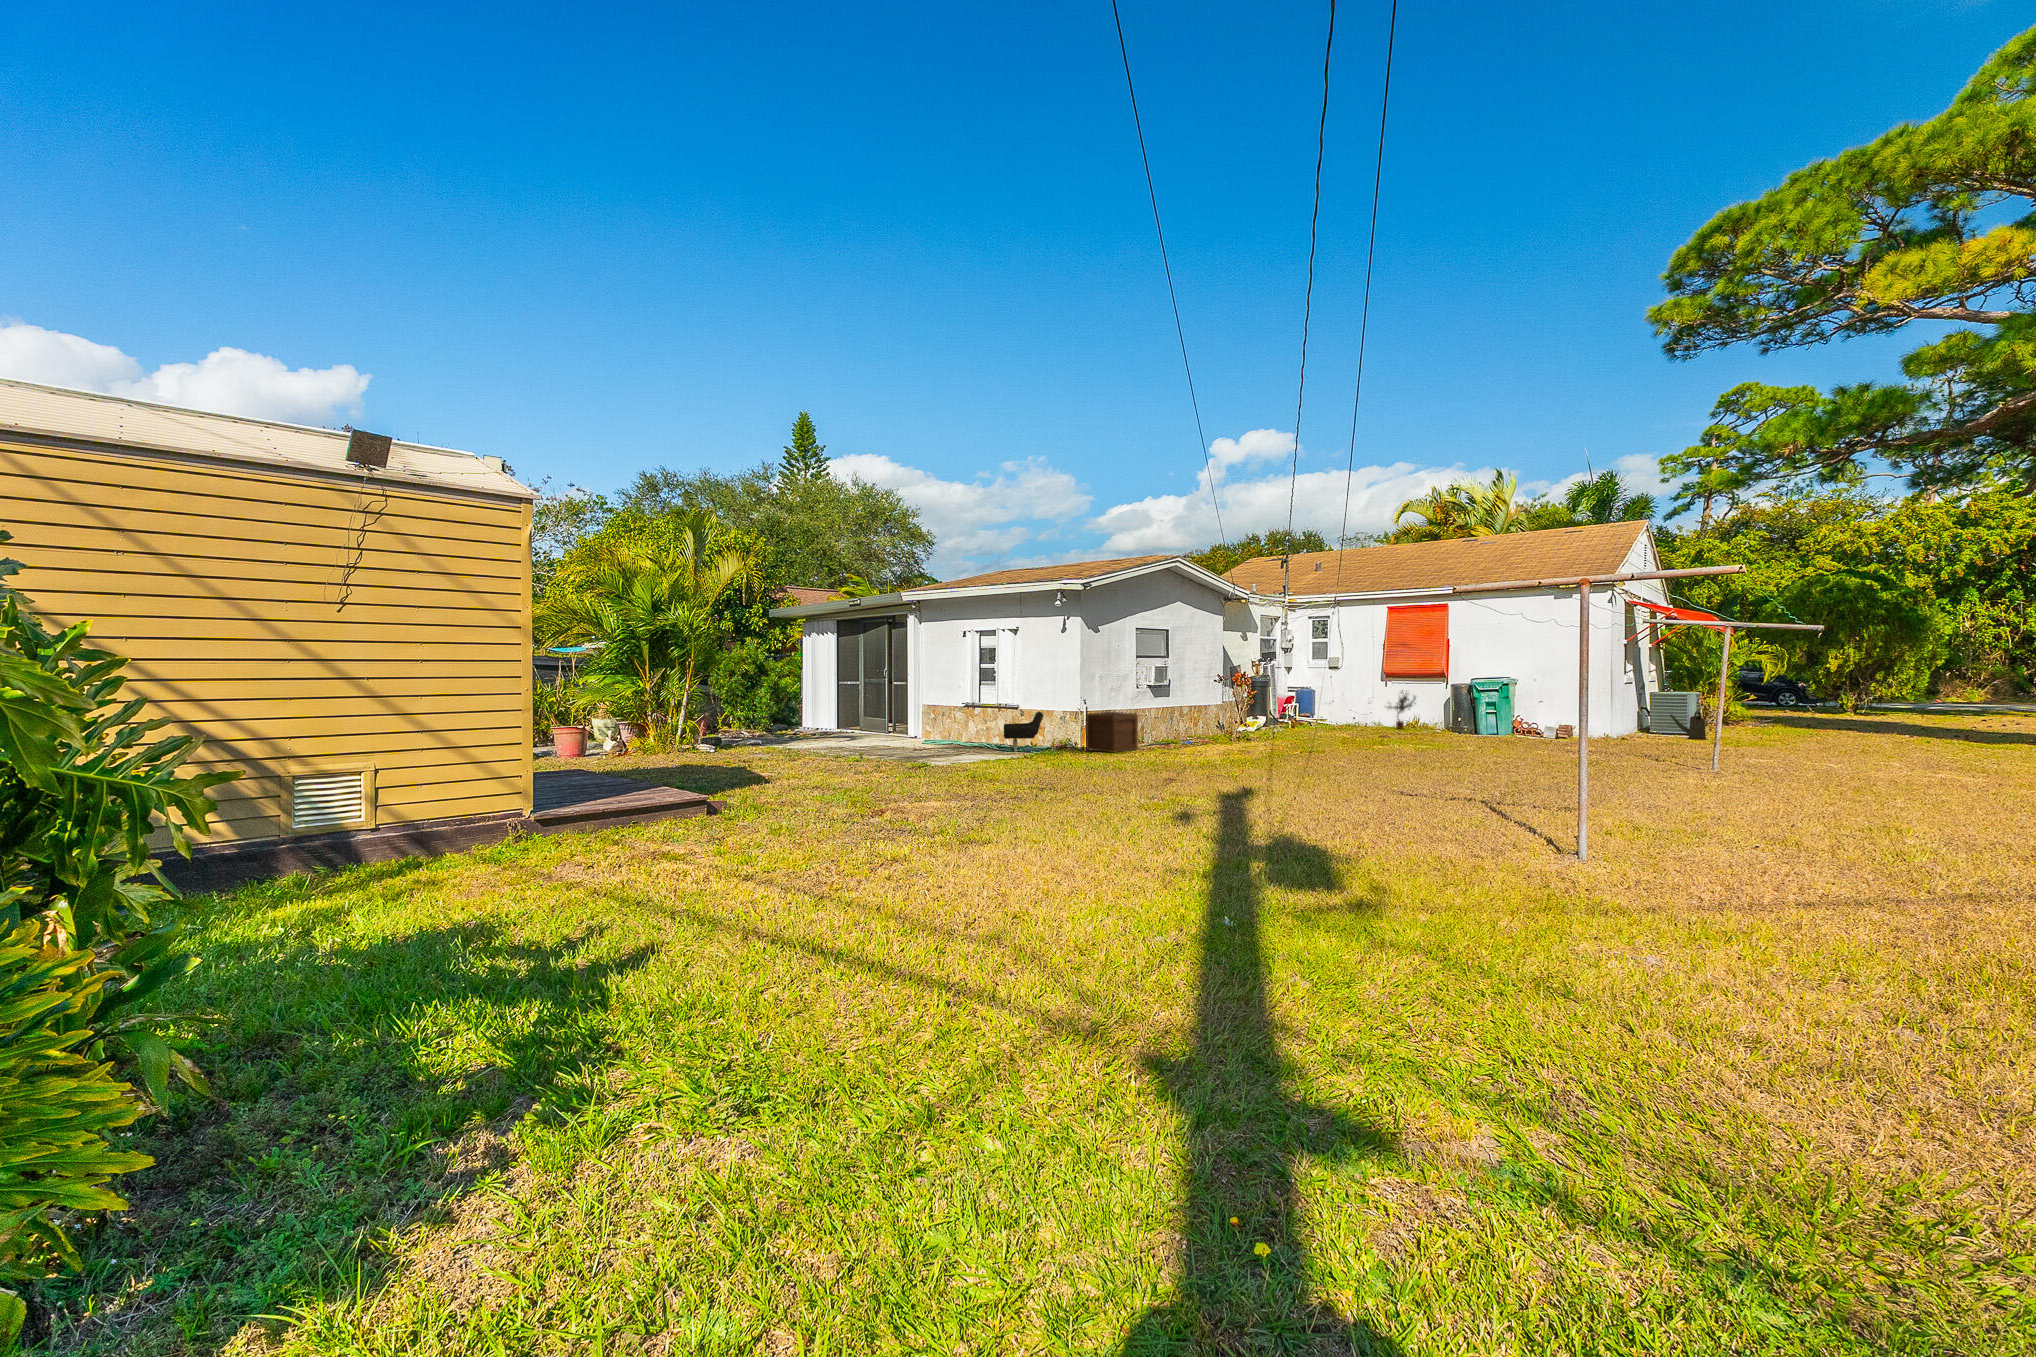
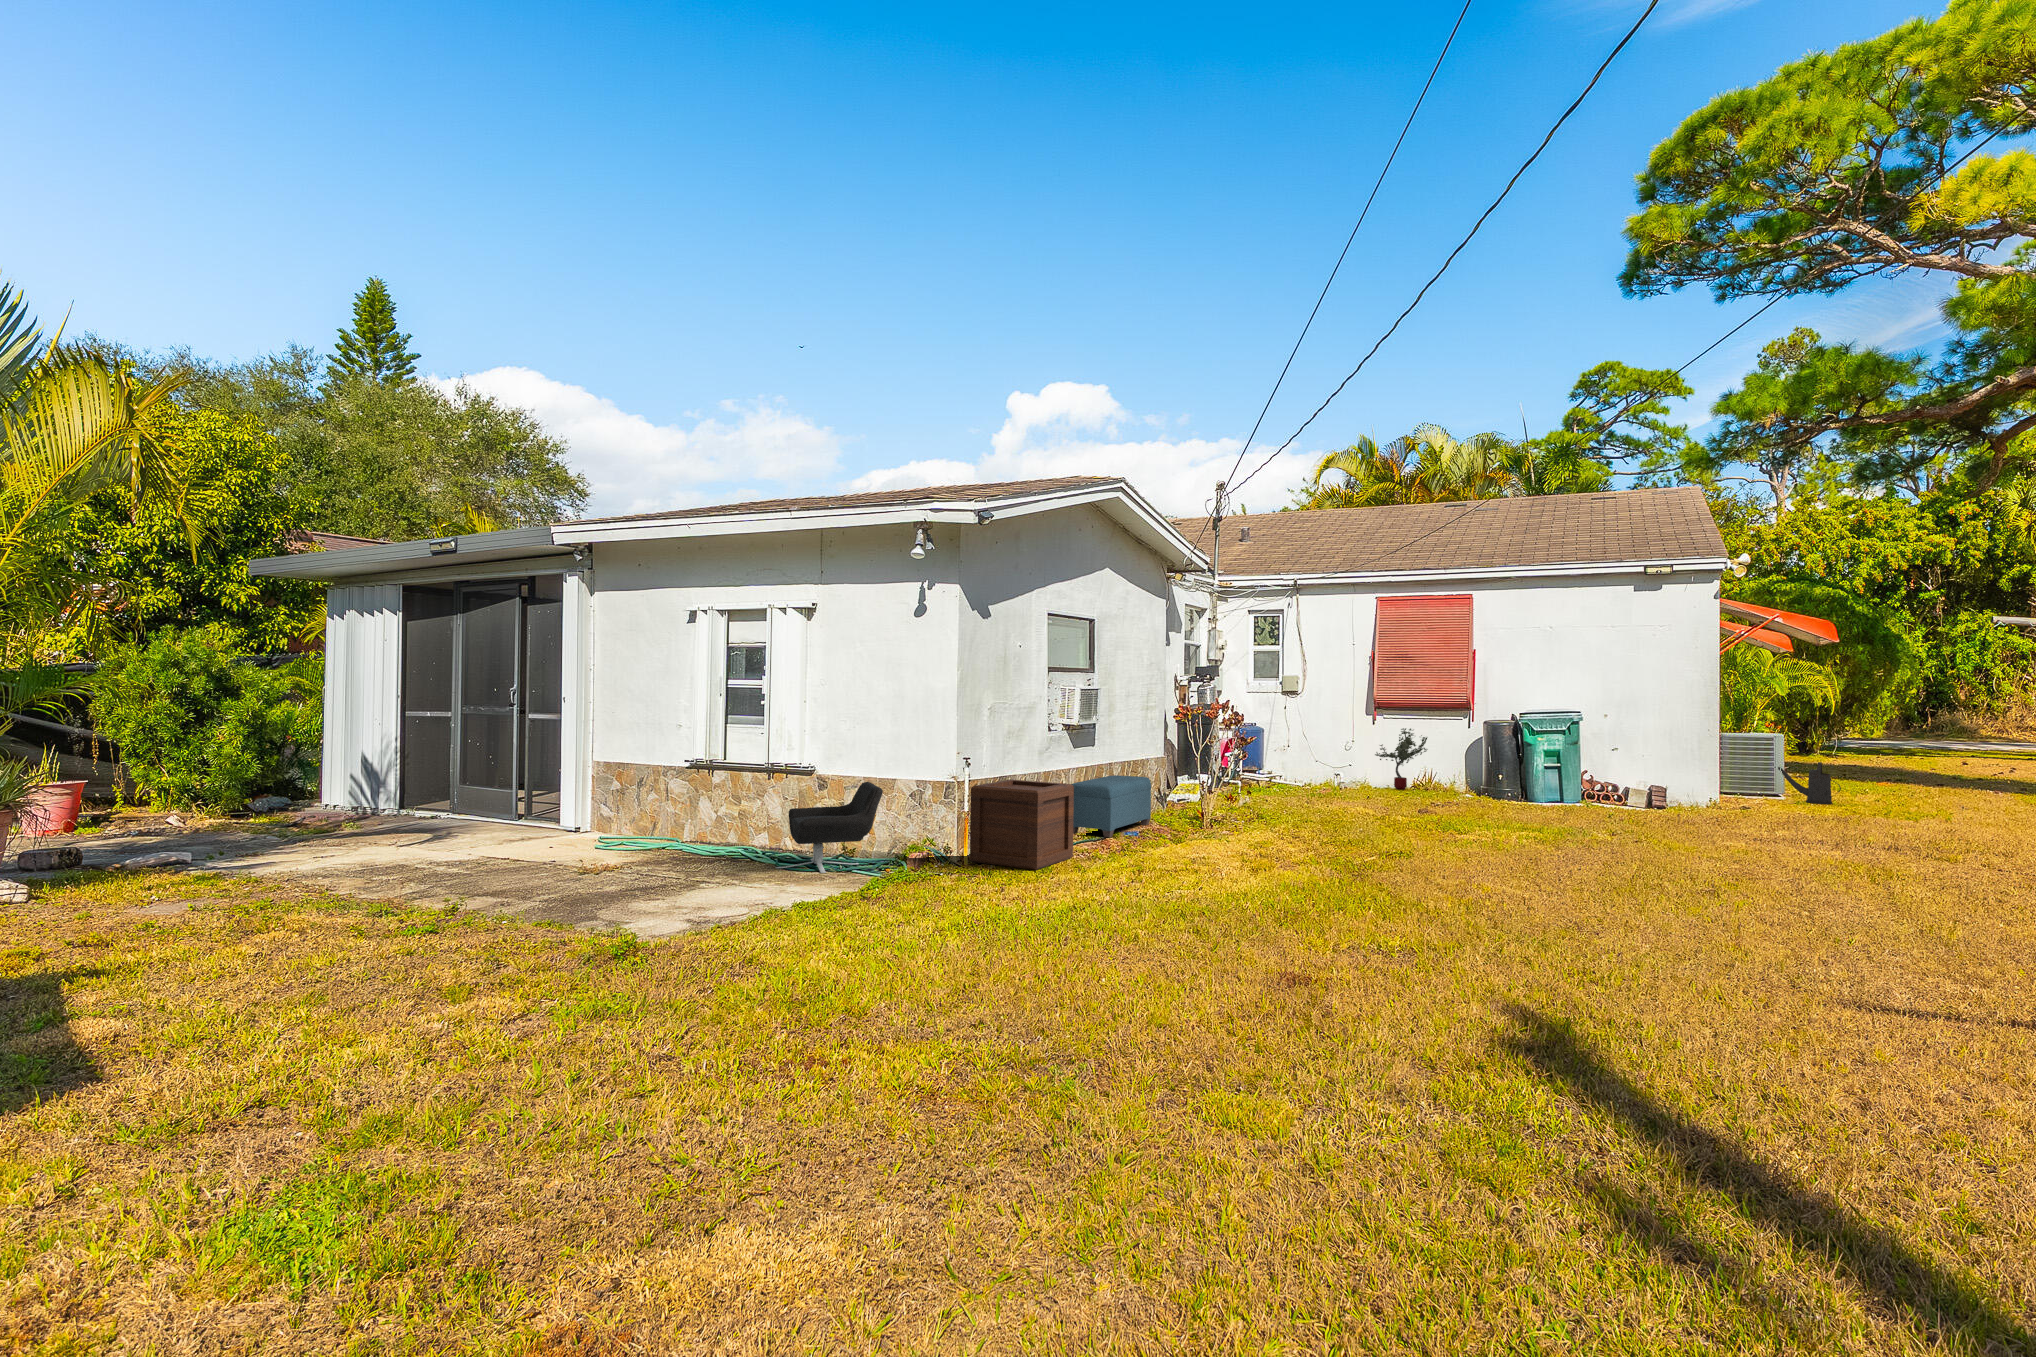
bench: none [1150,714,1203,744] -> present [1072,775,1151,837]

